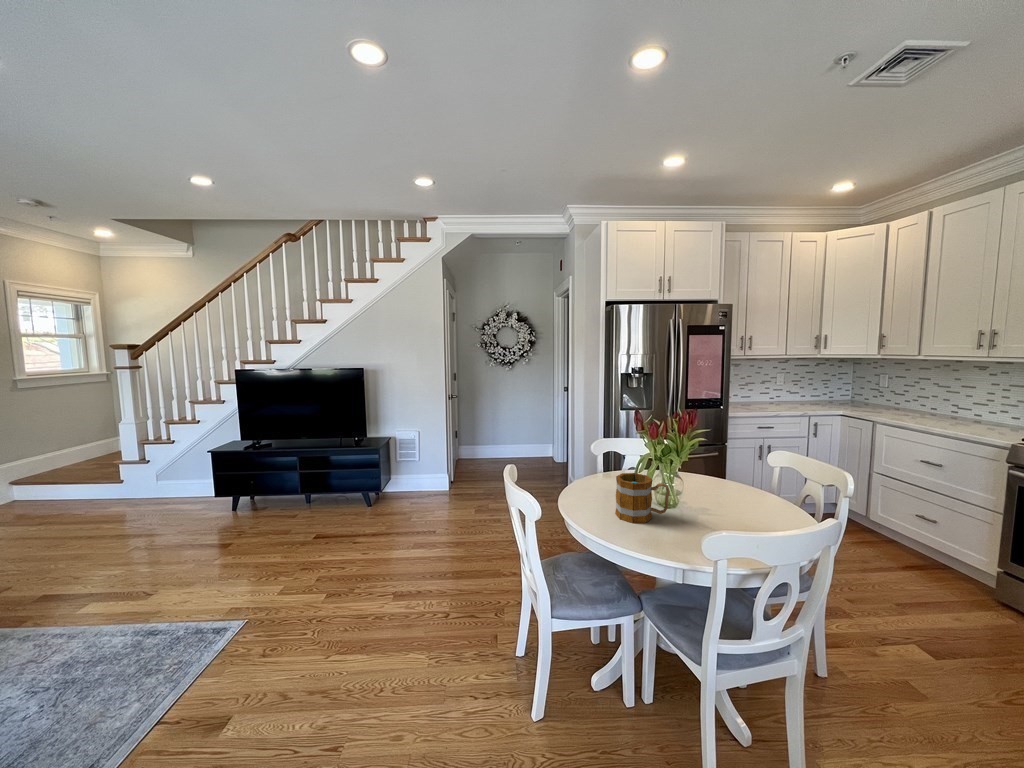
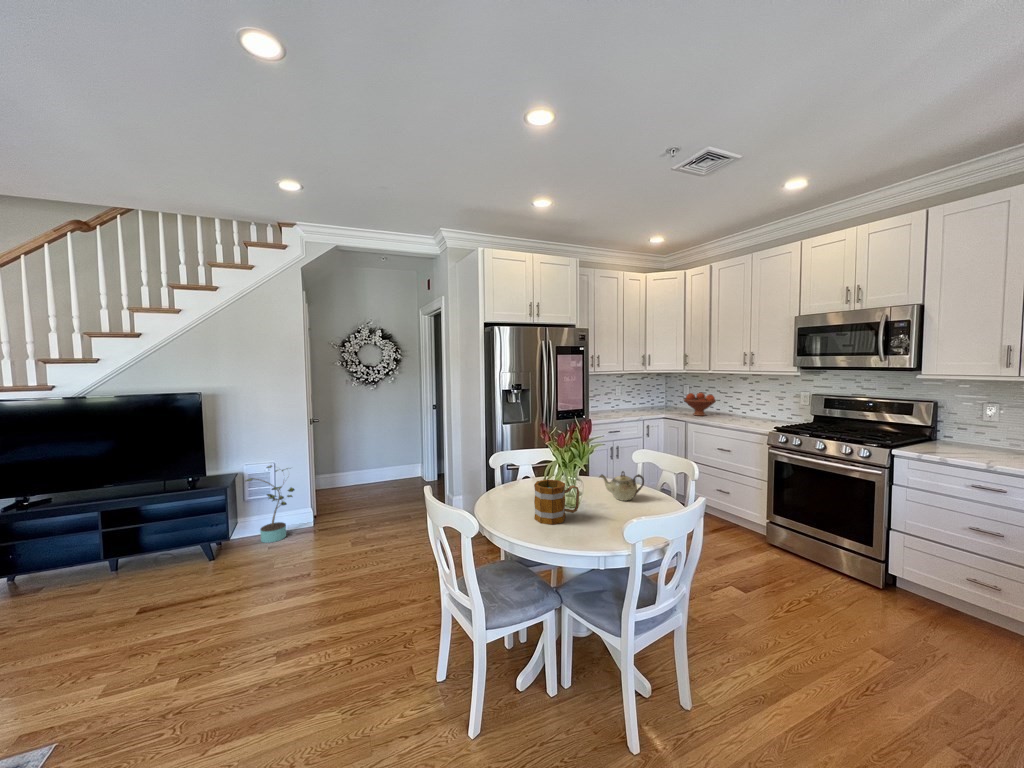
fruit bowl: none [875,385,931,416] -> present [684,393,716,416]
potted plant: none [394,433,432,499] -> present [246,466,294,543]
teapot: none [707,474,766,510] -> present [599,471,644,501]

